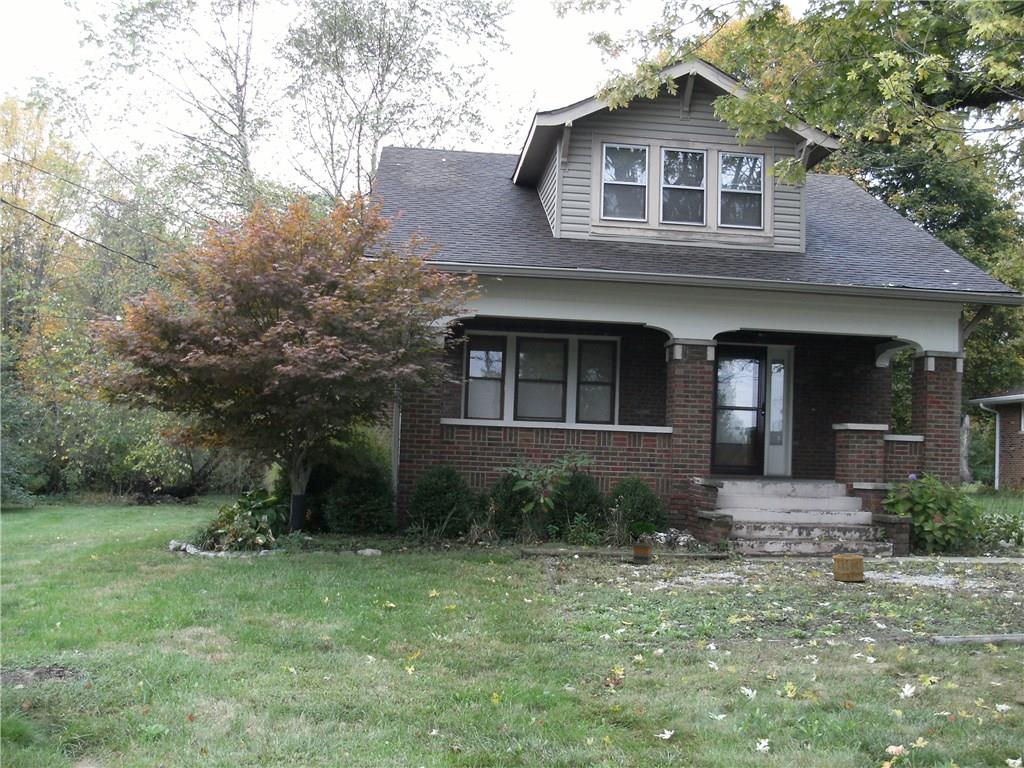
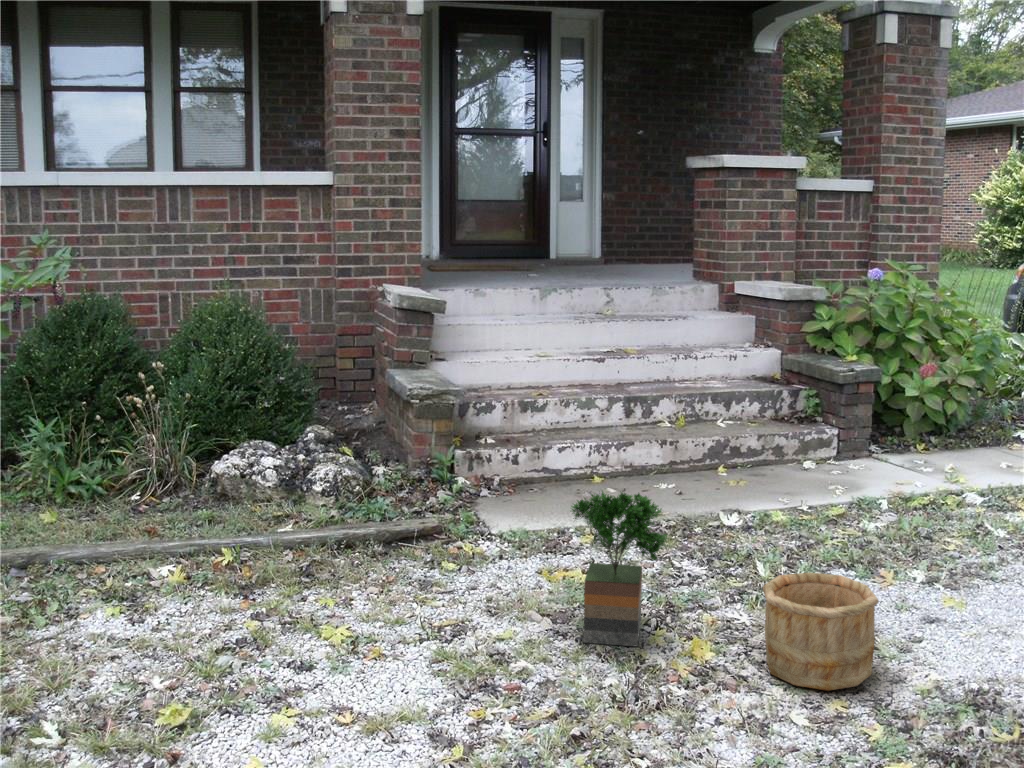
potted tree: present [632,522,657,564] -> present [571,491,667,646]

